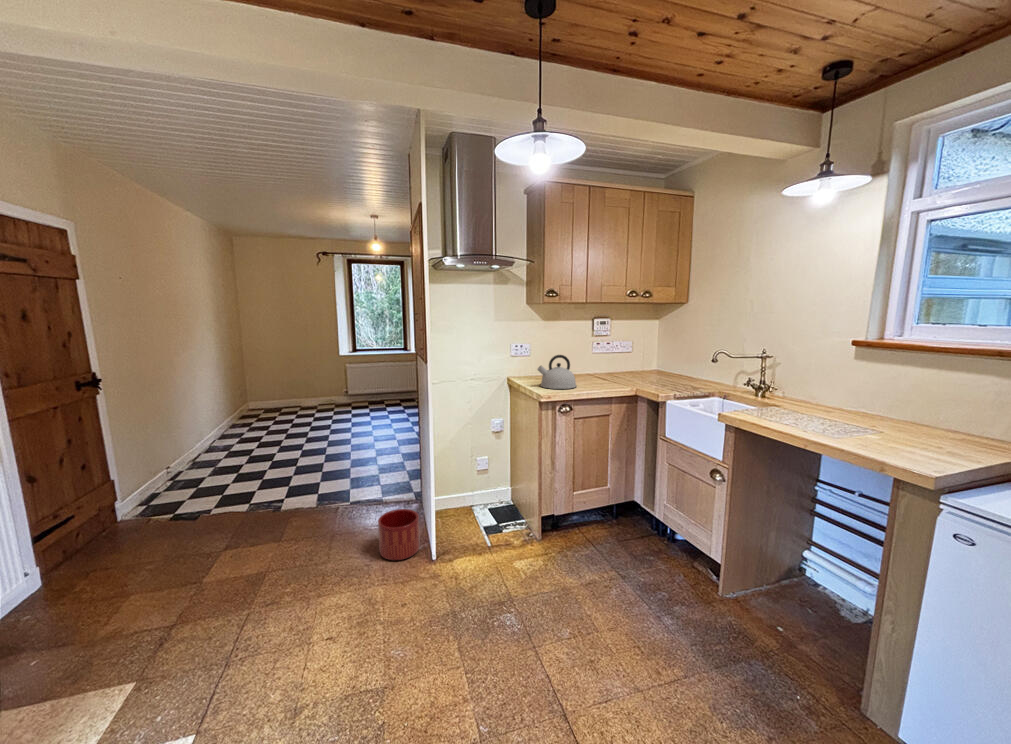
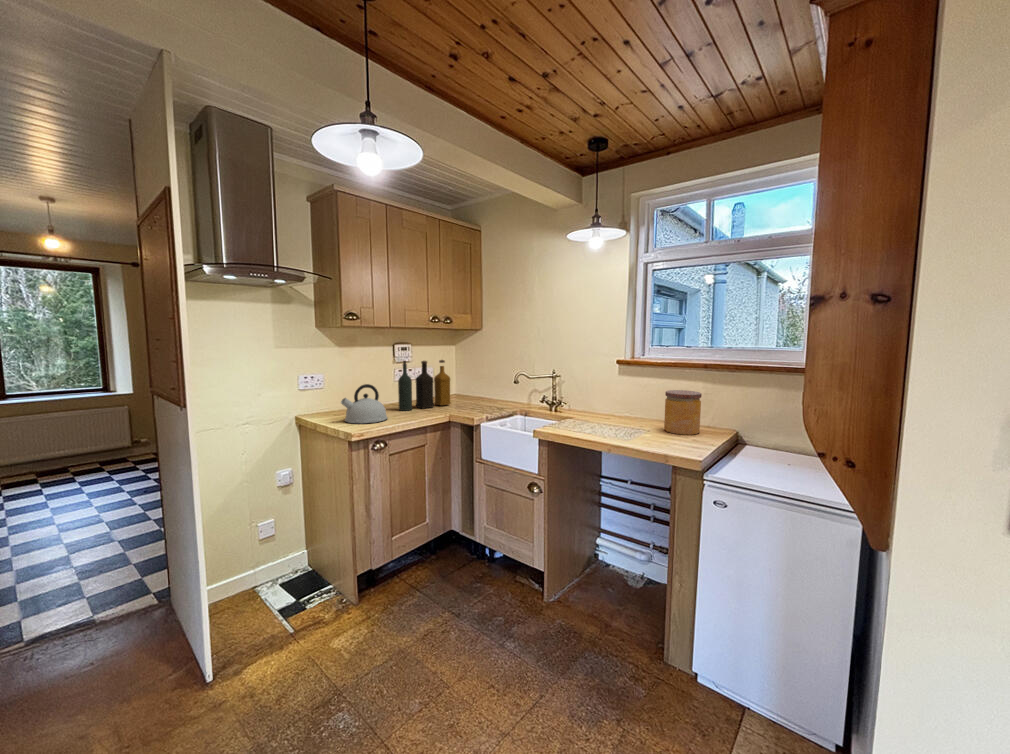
bottle: none [592,334,646,382] -> present [398,360,451,411]
jar: none [909,383,981,445] -> present [664,390,702,435]
planter: present [378,509,420,560] -> none [99,620,181,711]

